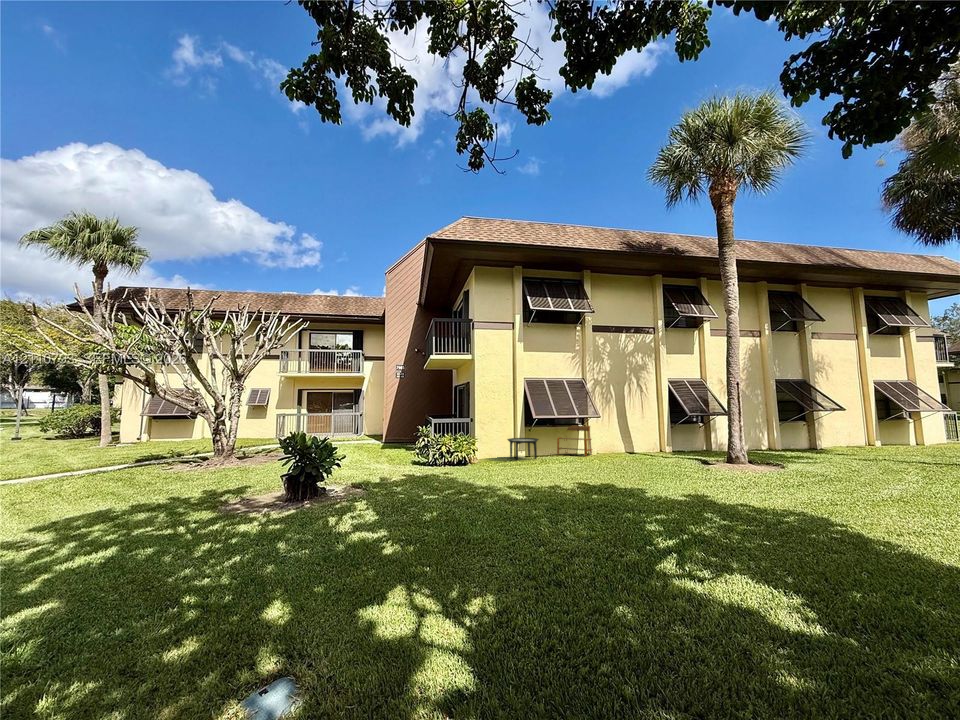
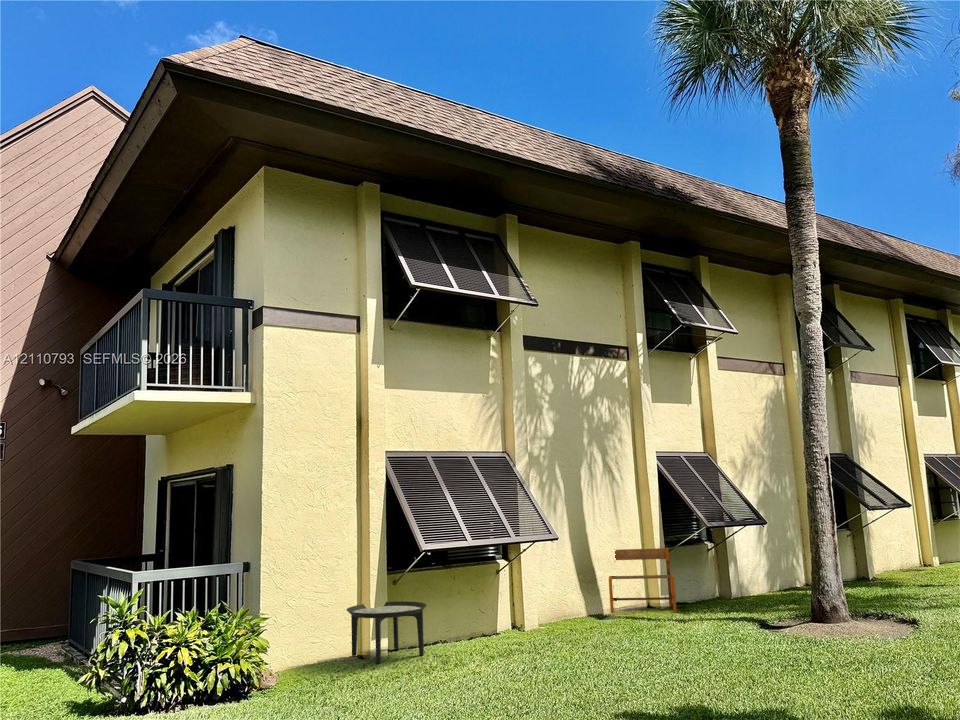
bench: present [557,426,592,456] -> present [609,548,677,613]

